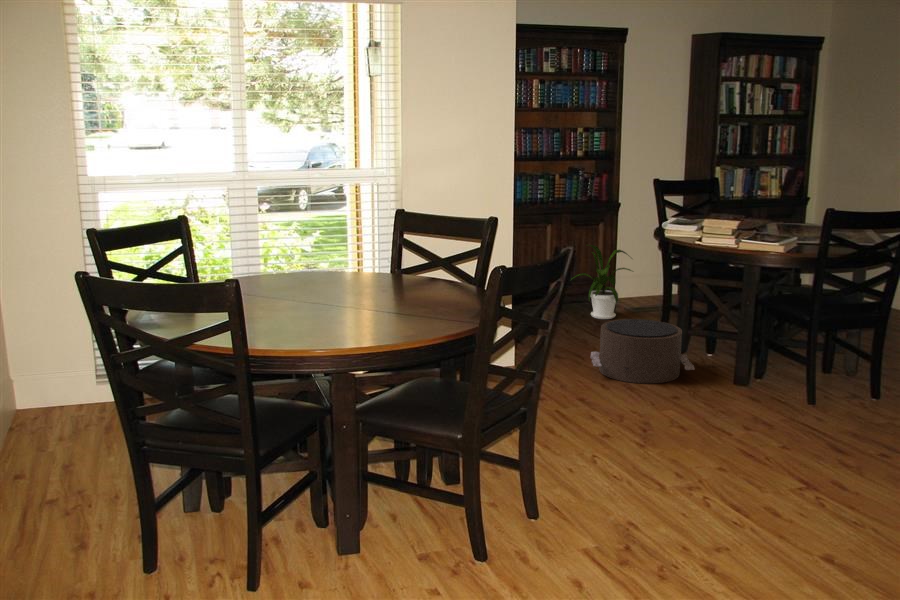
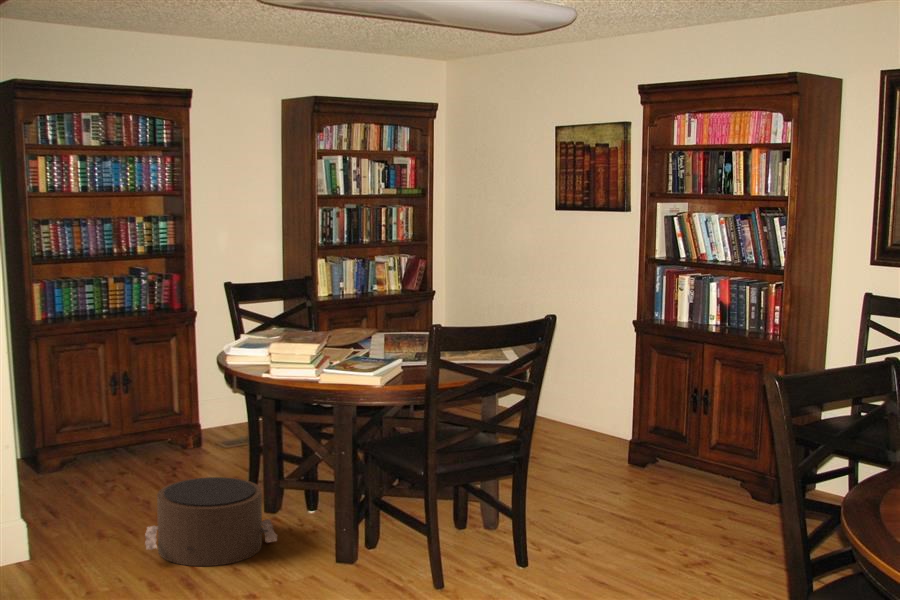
house plant: present [571,245,631,319] -> none [125,373,216,468]

